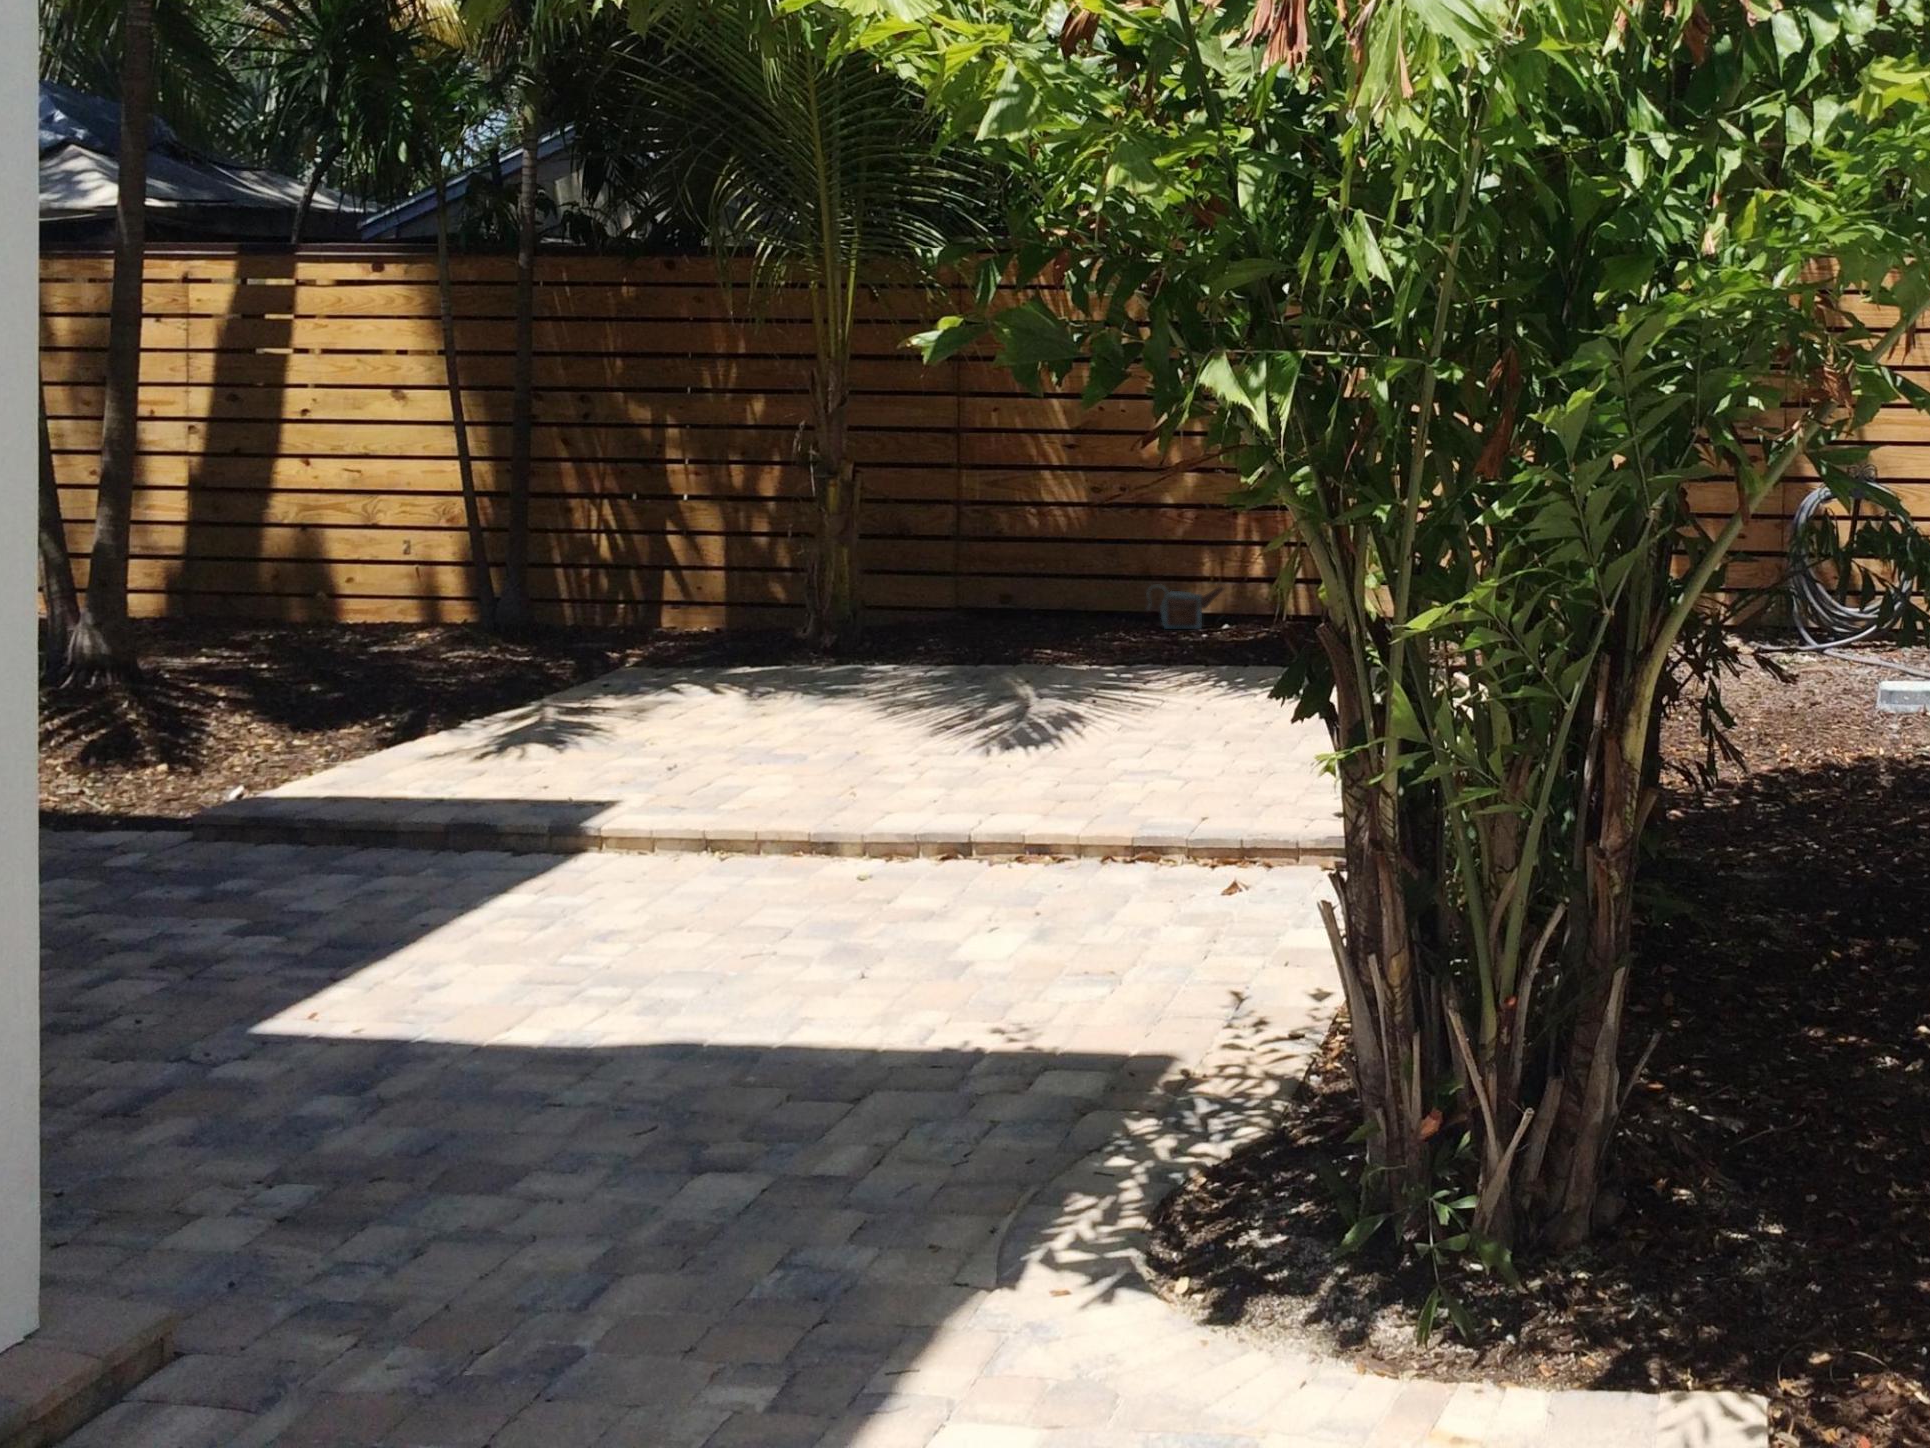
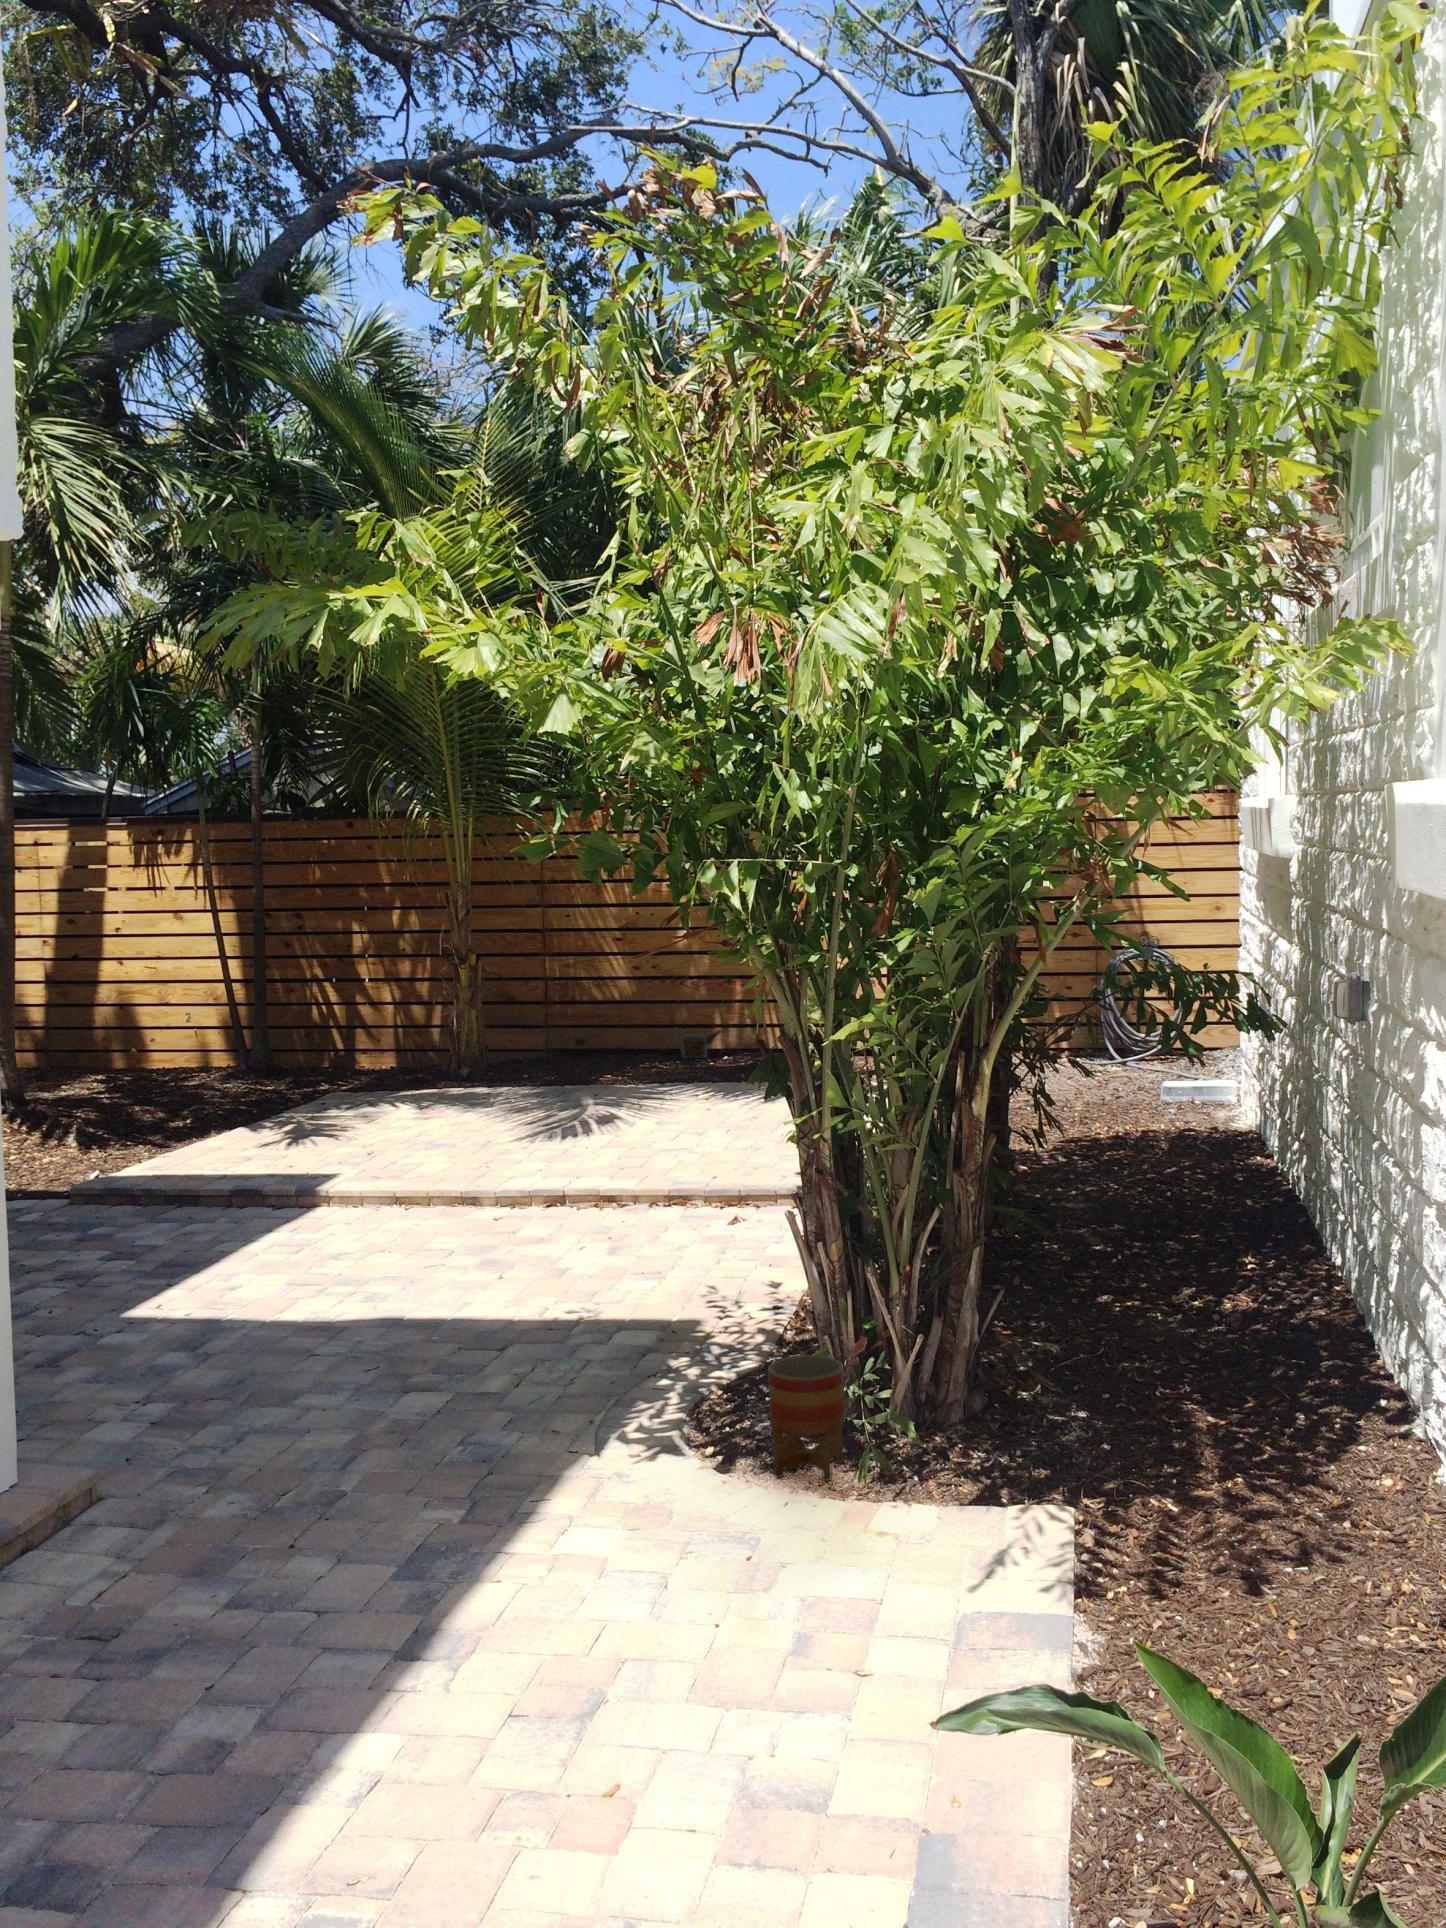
planter: none [1290,1136,1409,1342] -> present [768,1355,845,1481]

